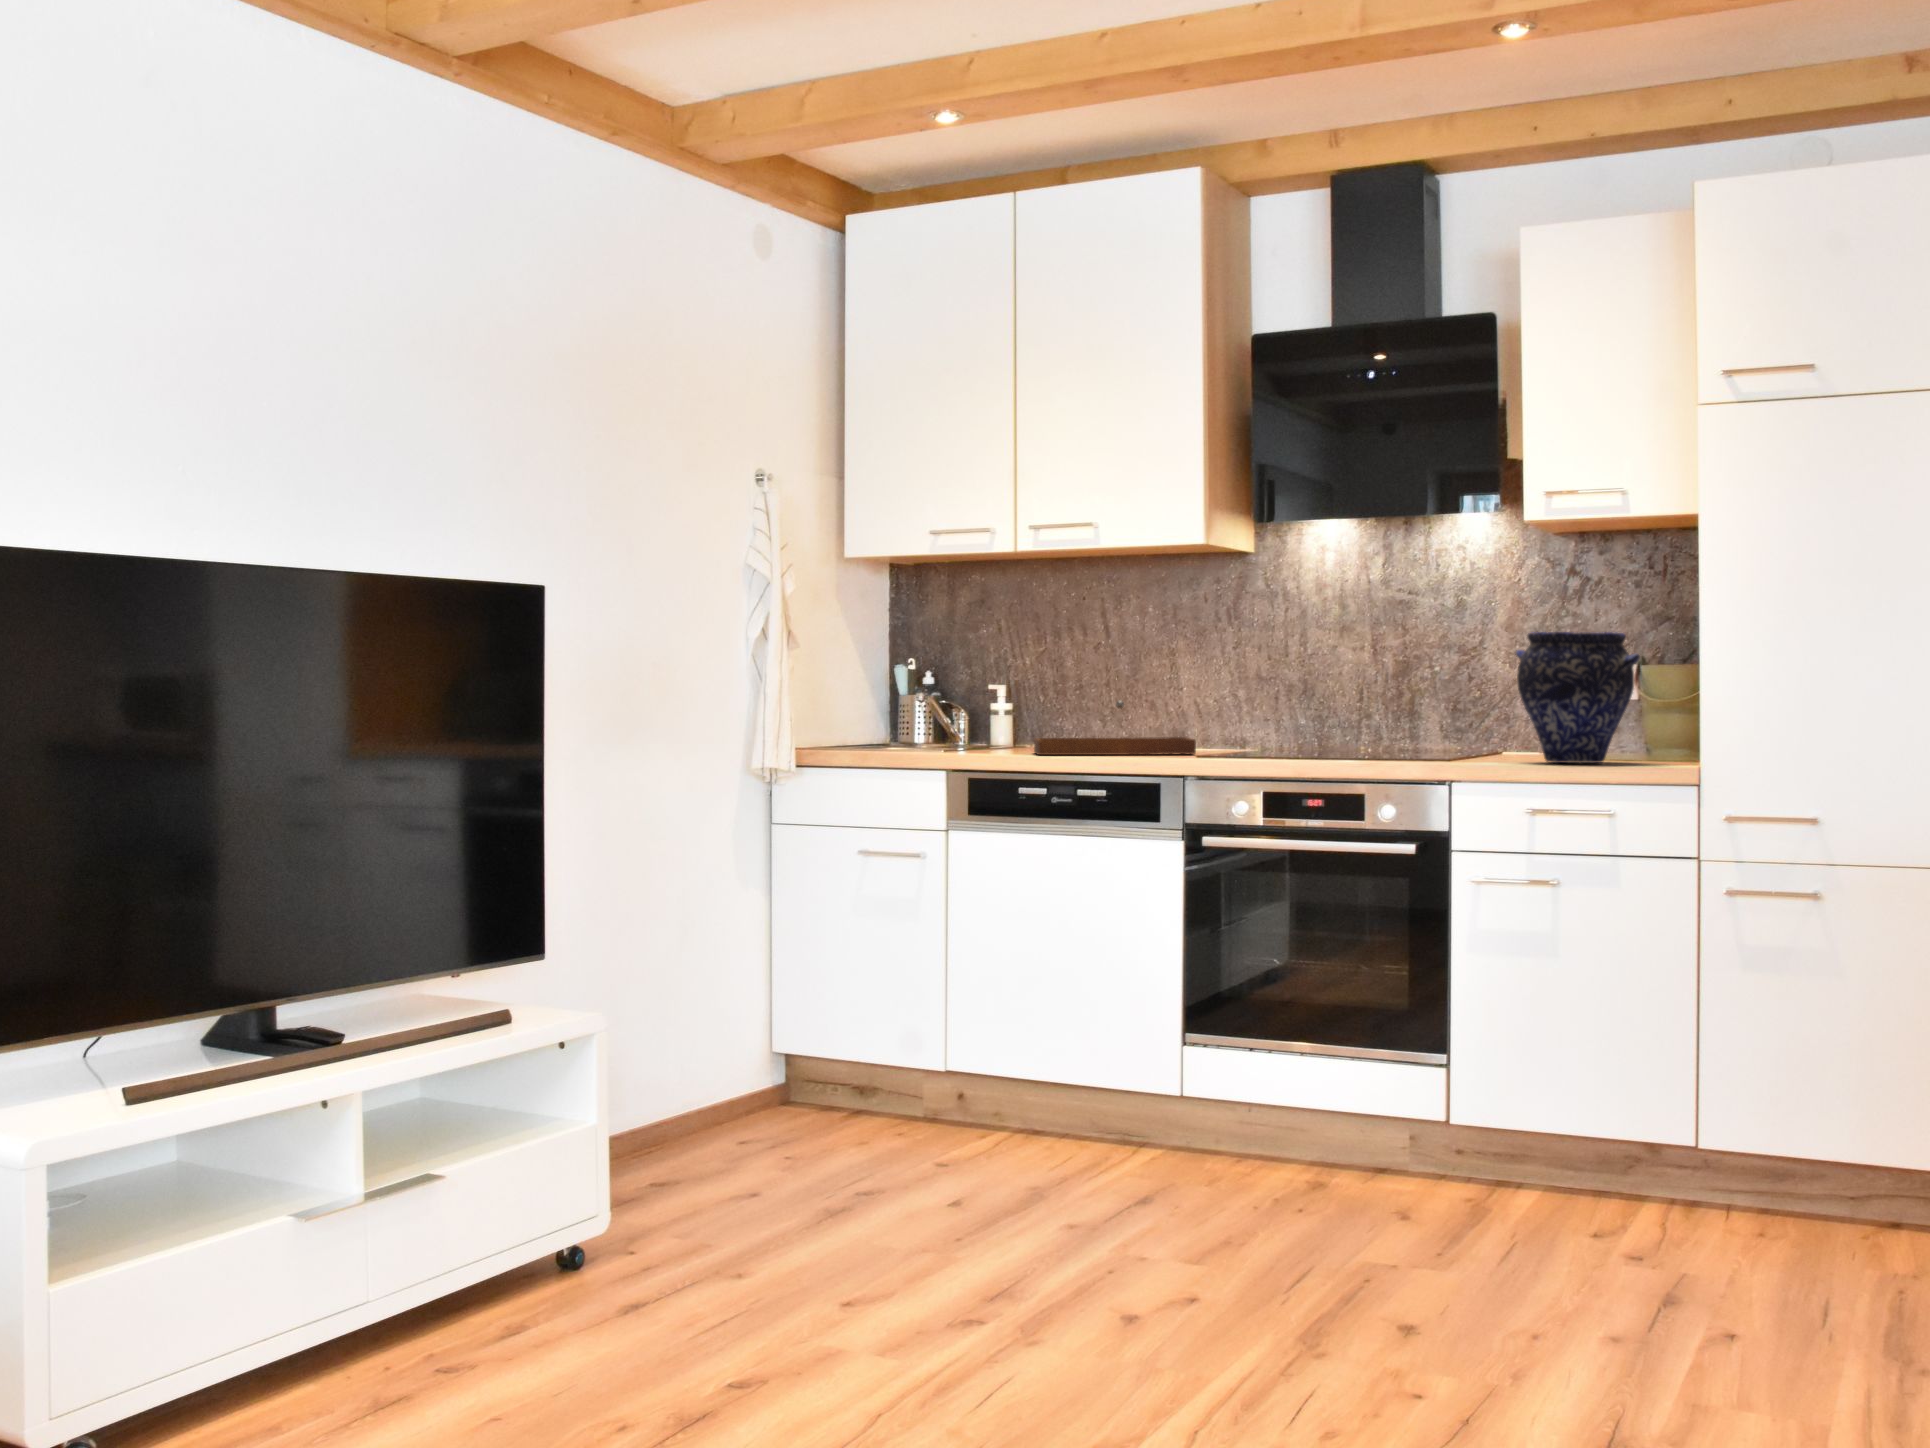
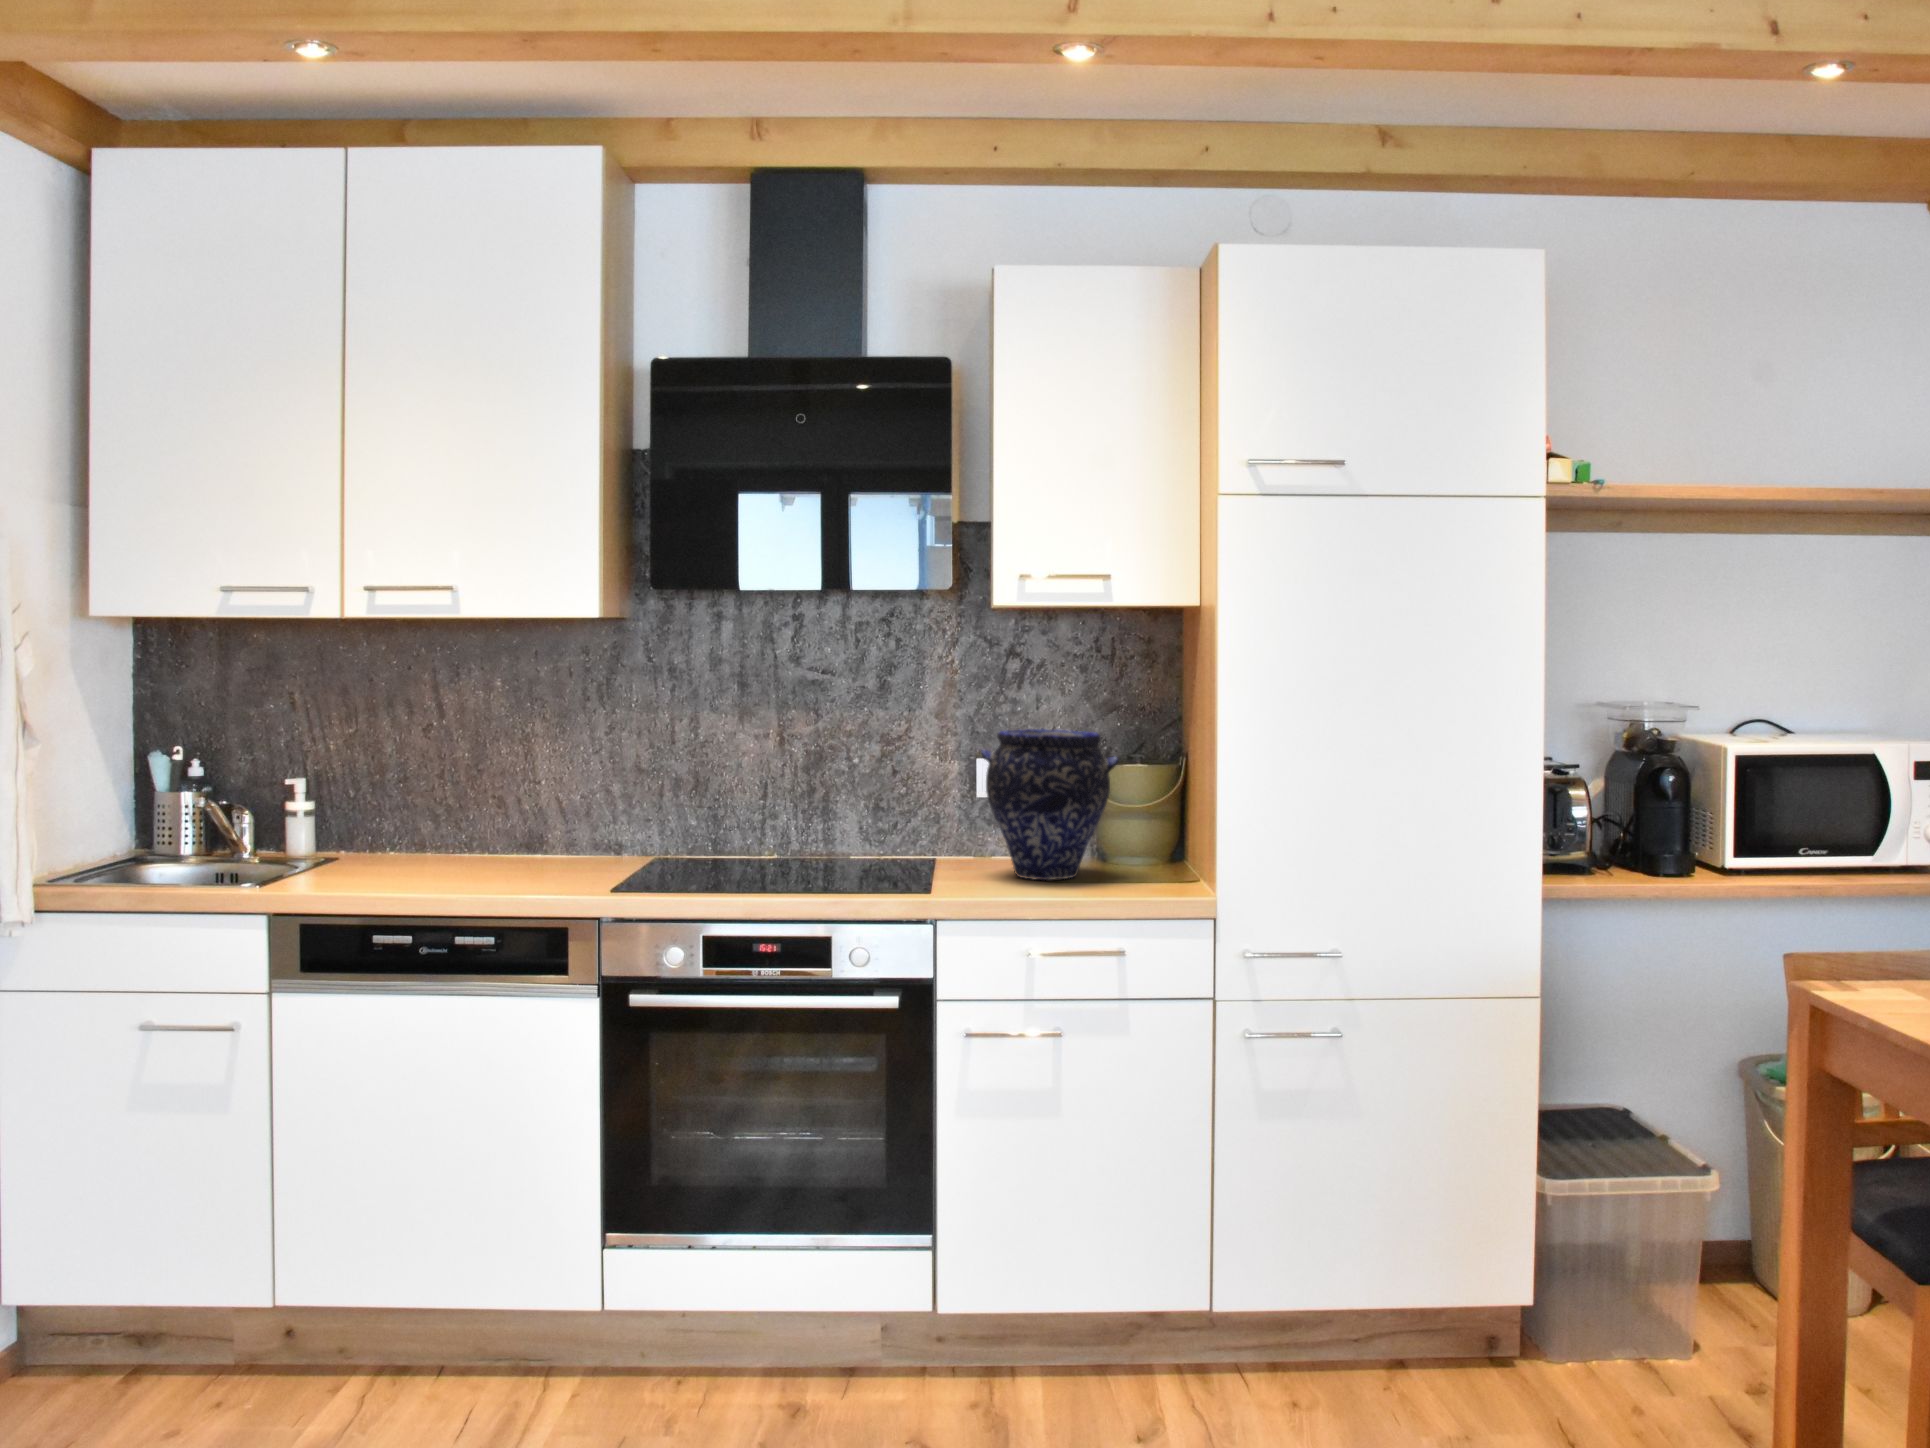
tray: present [1034,700,1196,755] -> none [356,802,580,885]

